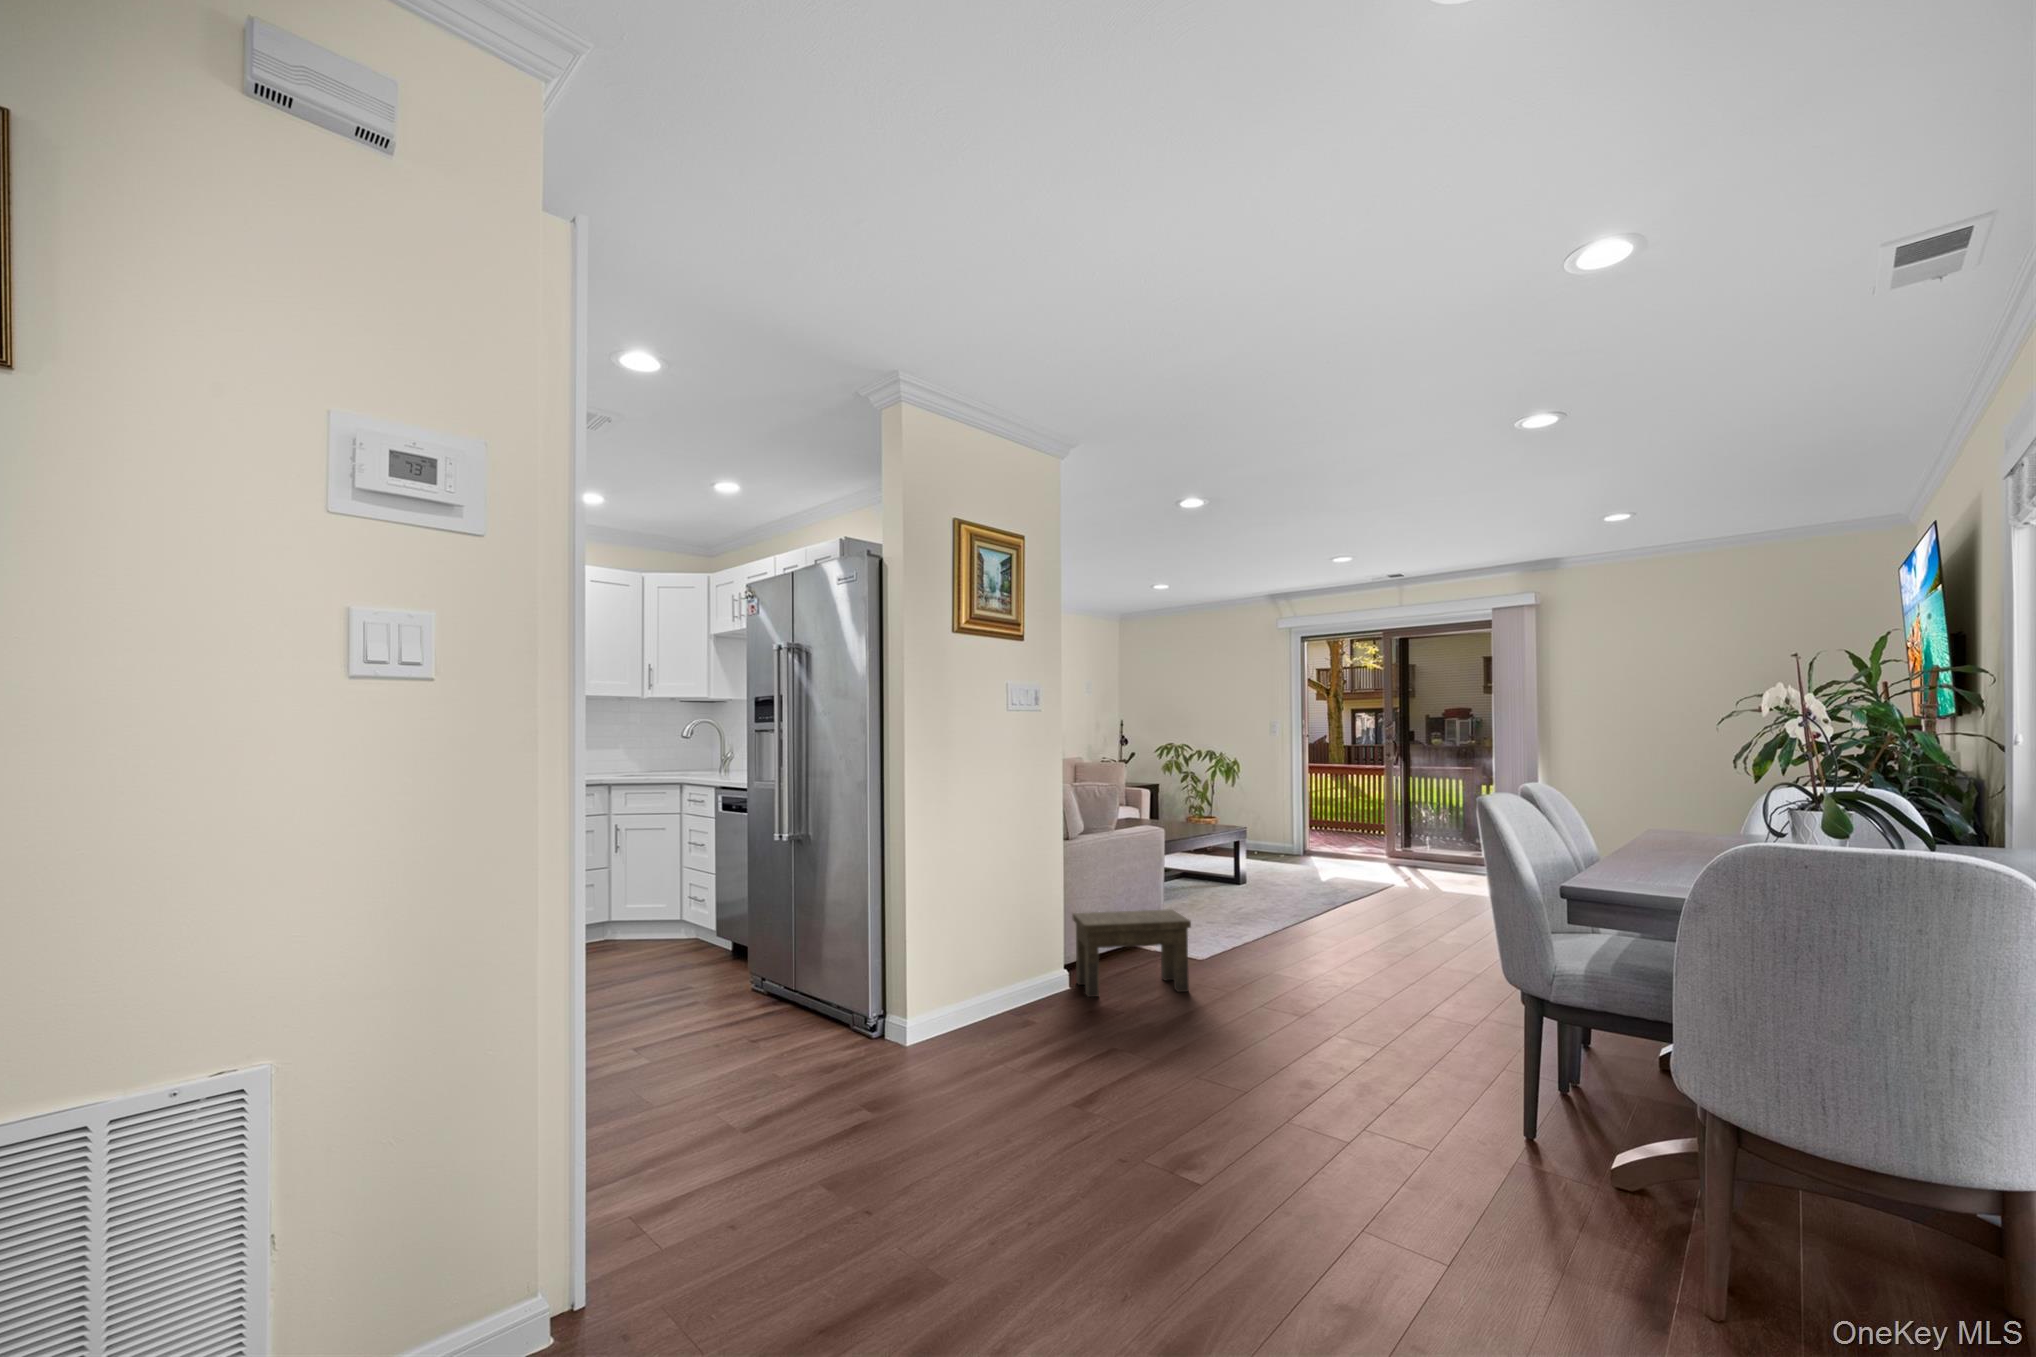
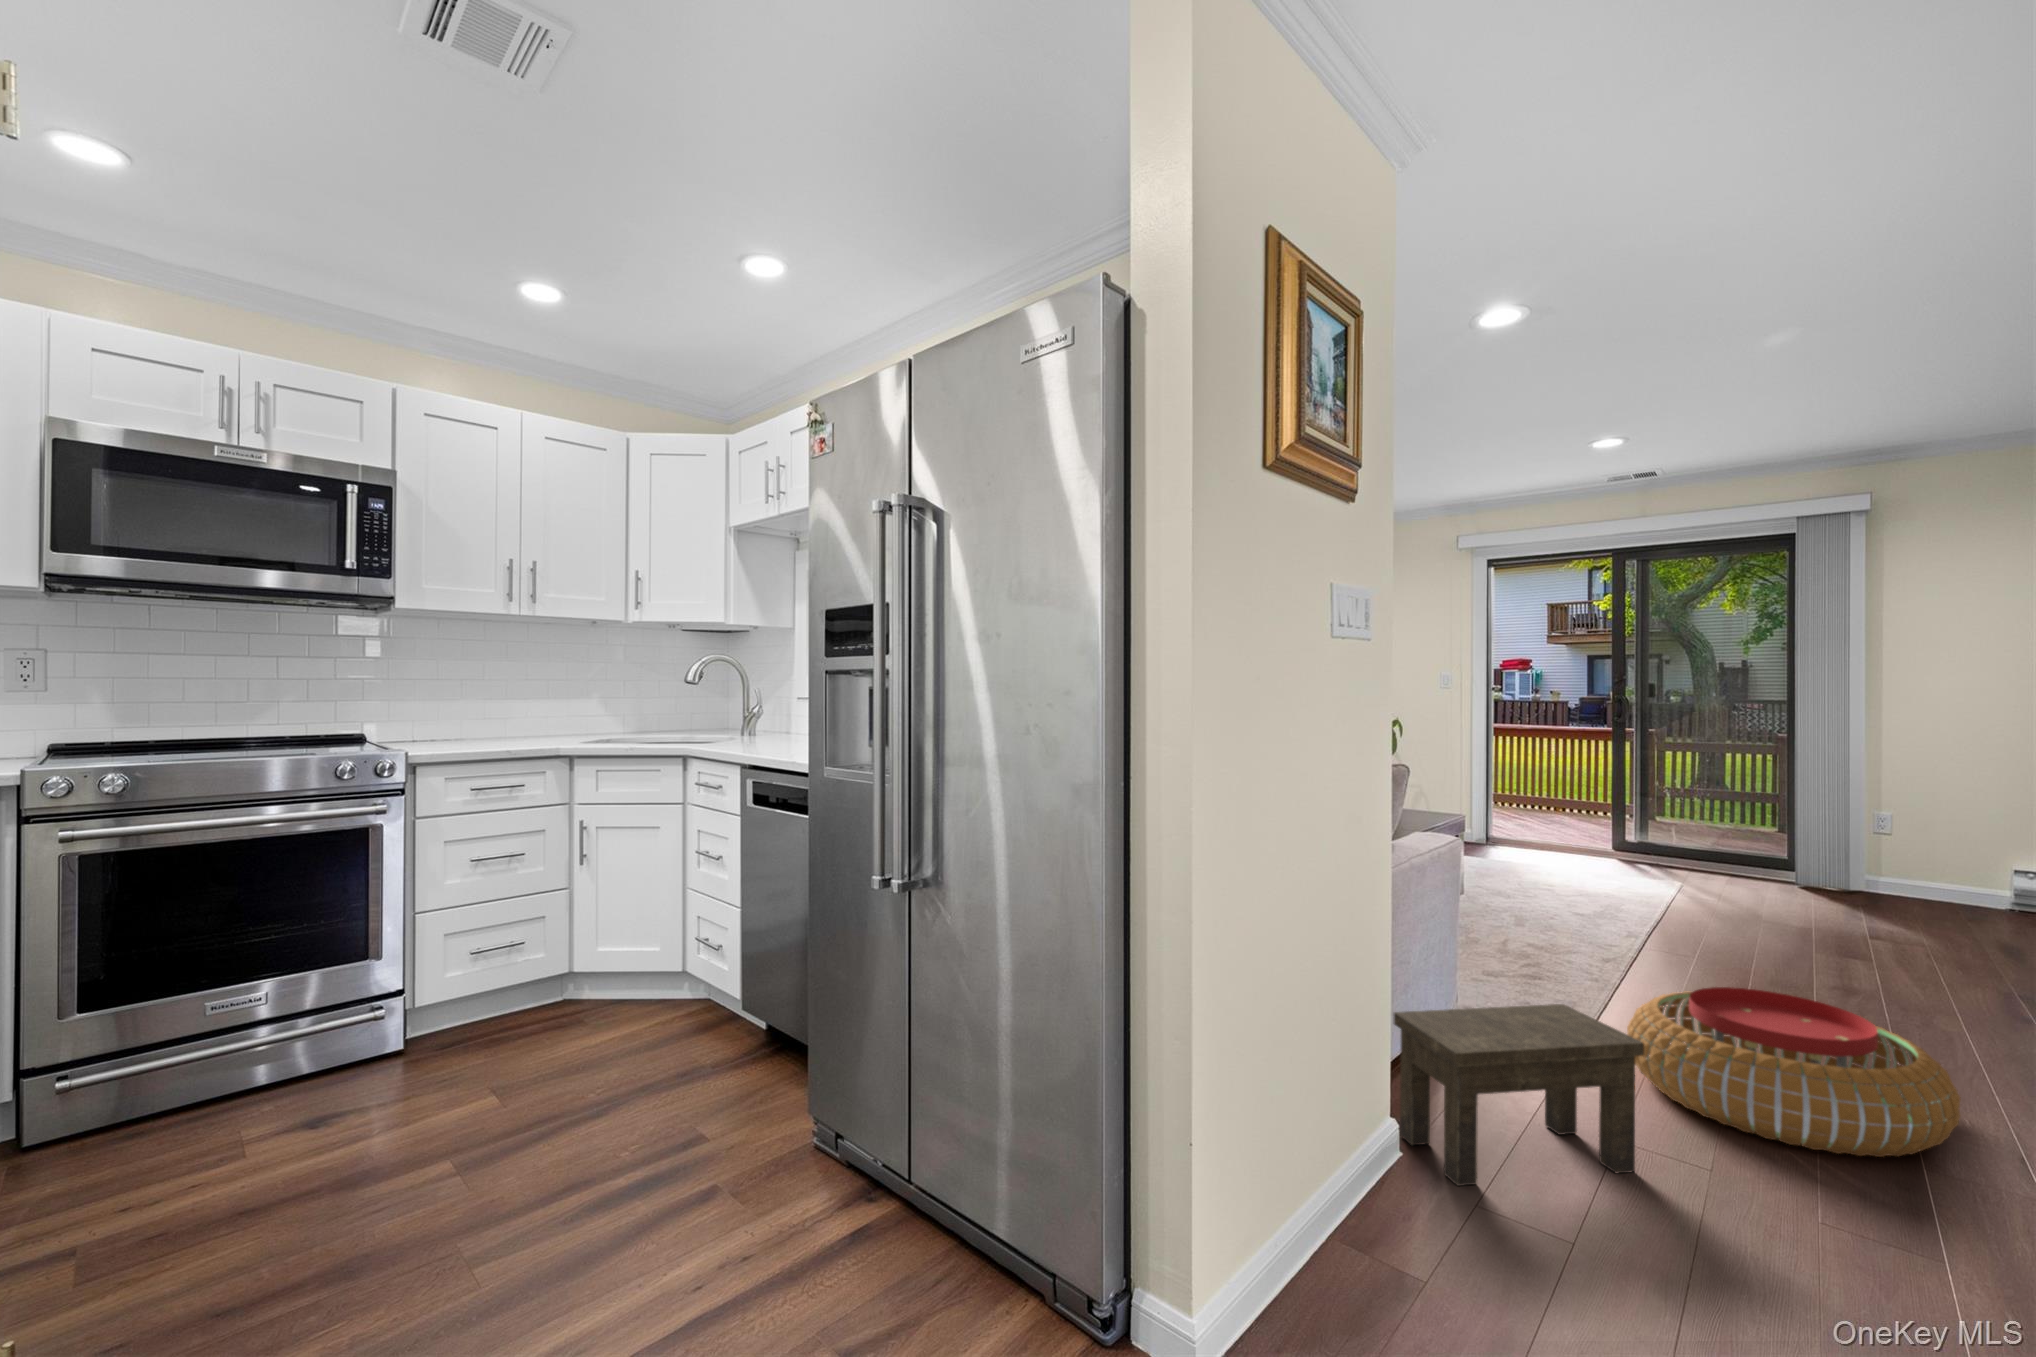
pouf: none [1233,907,1384,985] -> present [1627,987,1961,1157]

